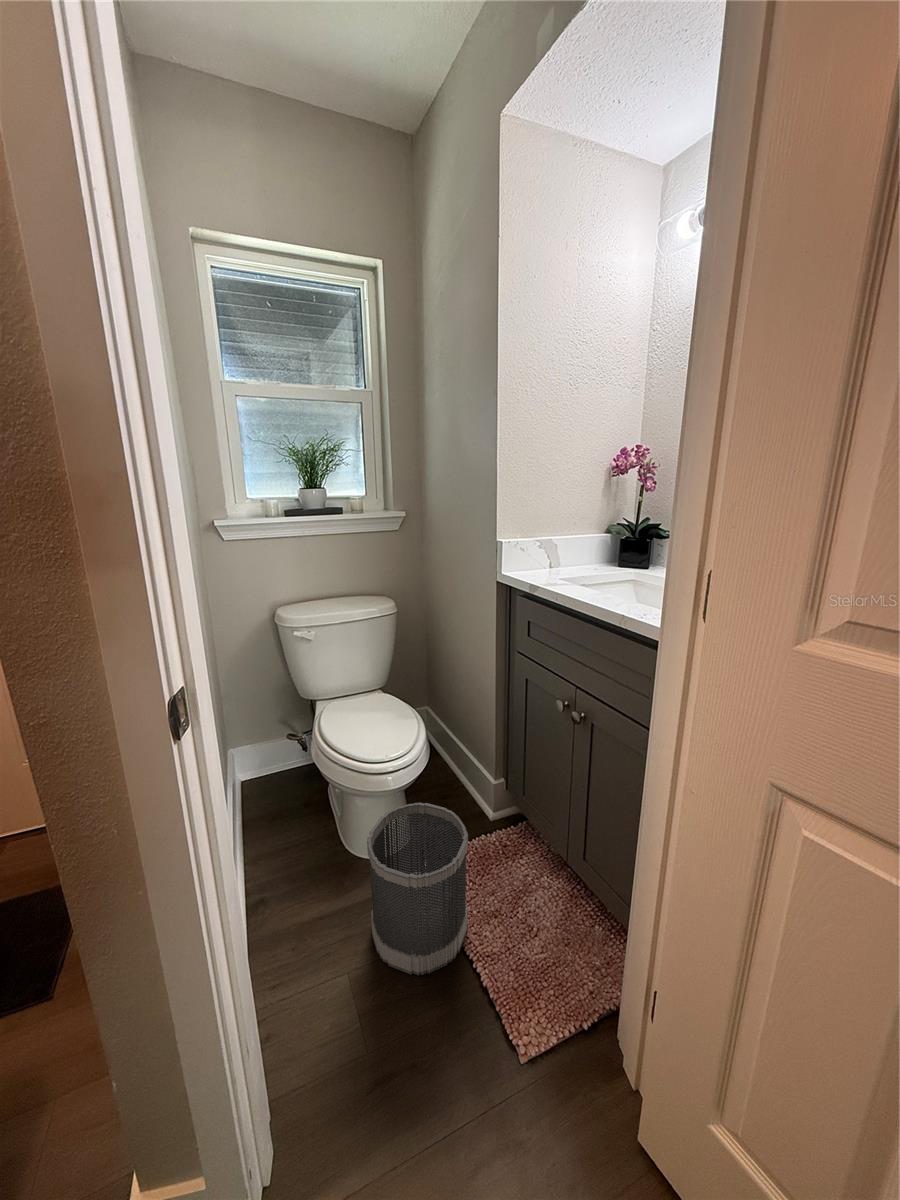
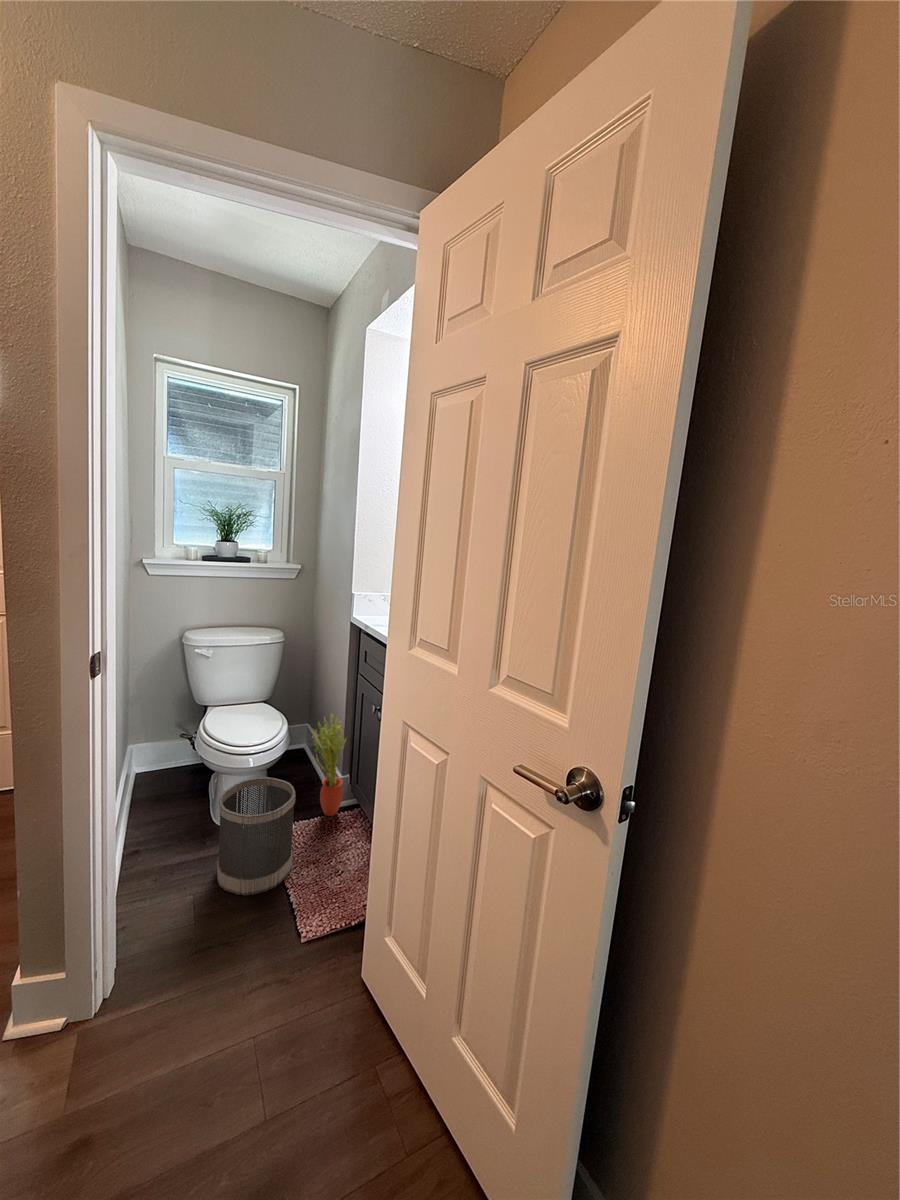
potted plant: none [458,703,508,834] -> present [312,714,346,816]

